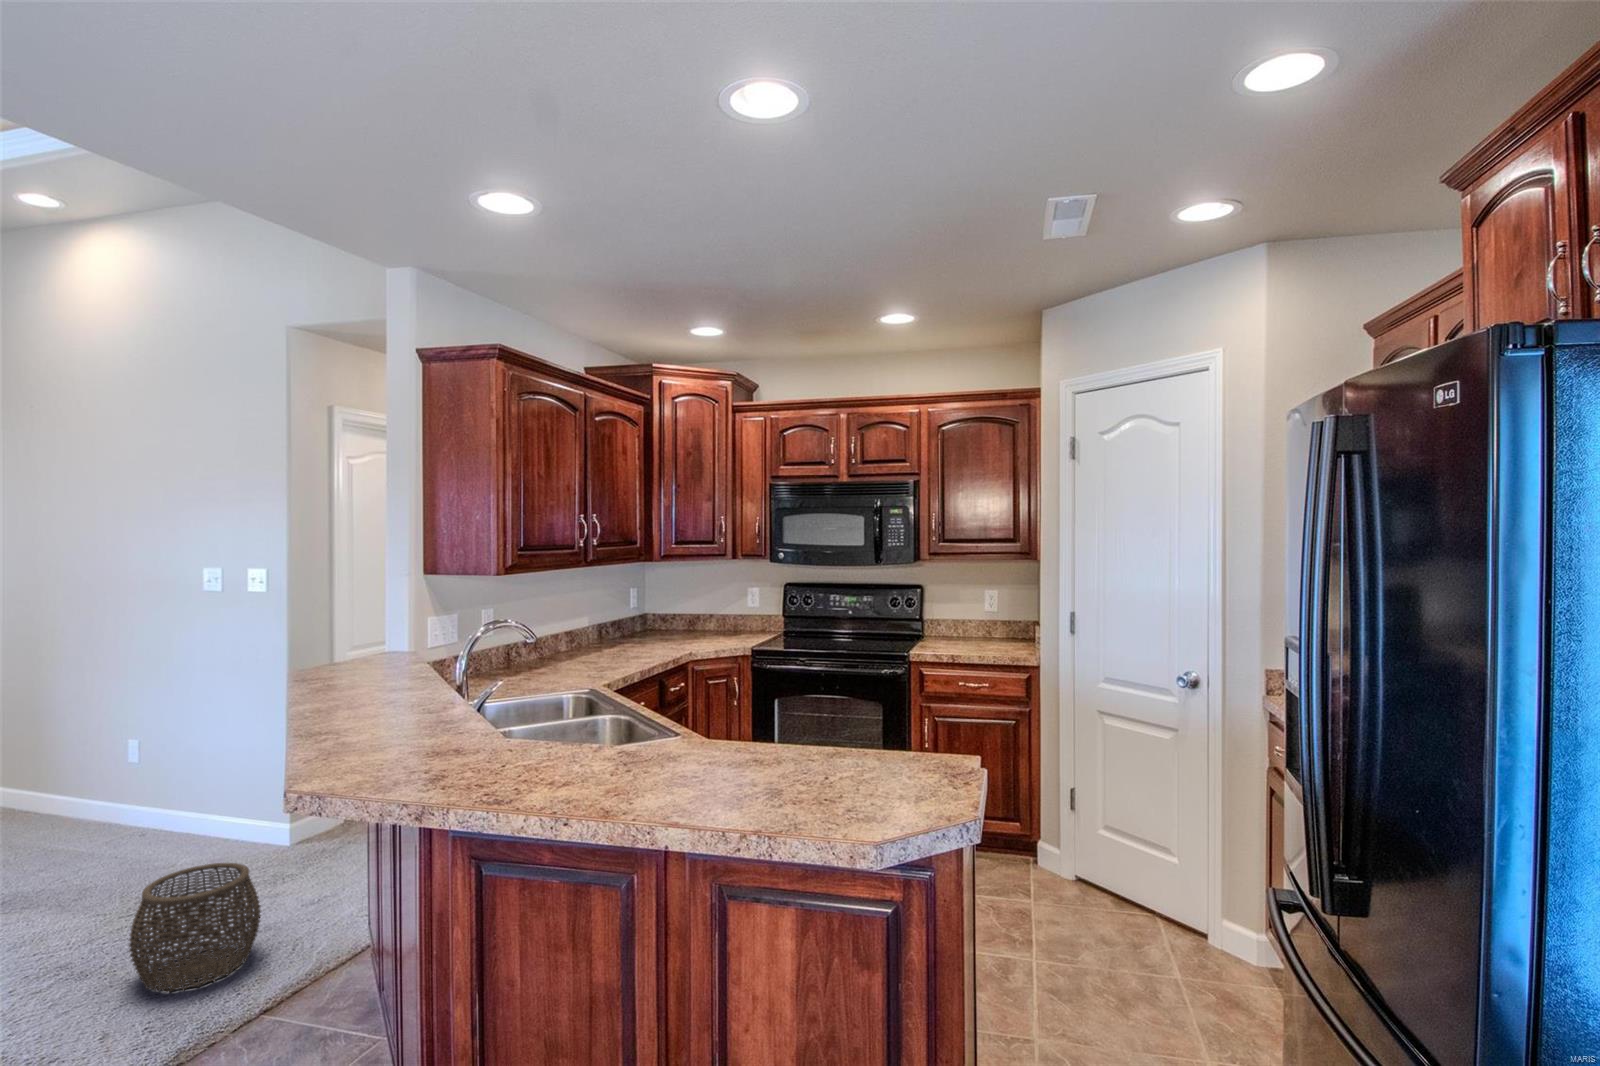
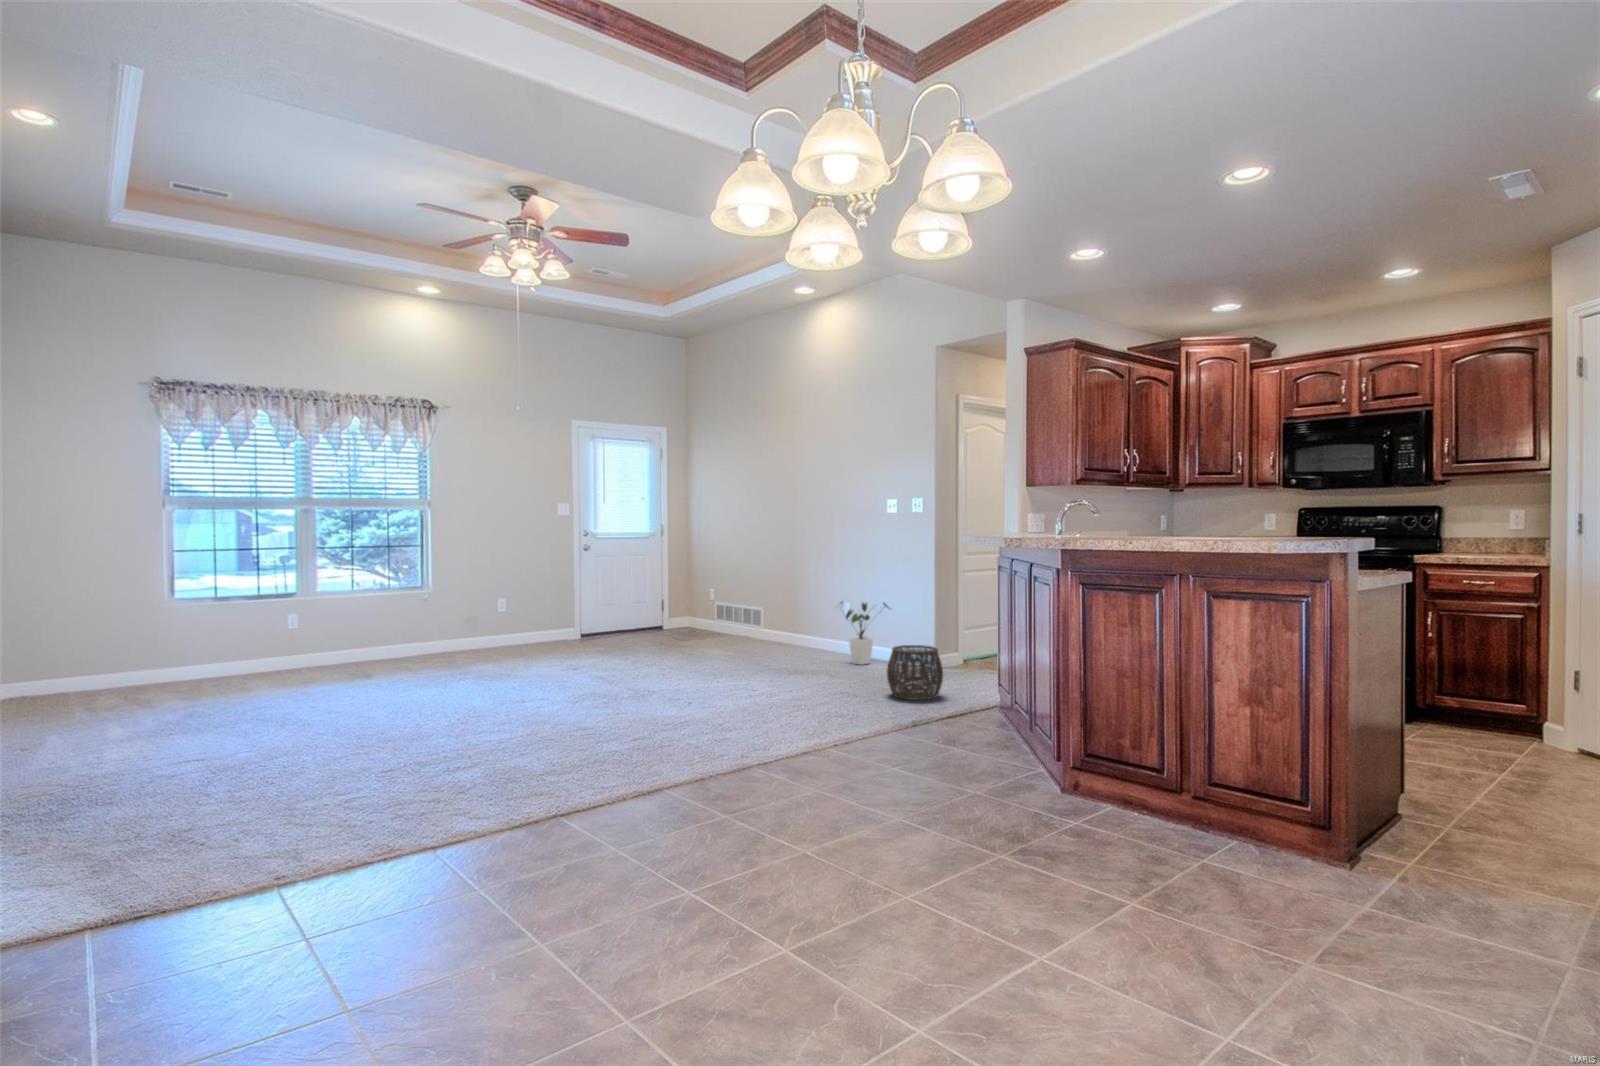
house plant: none [81,742,221,862] -> present [841,602,889,665]

